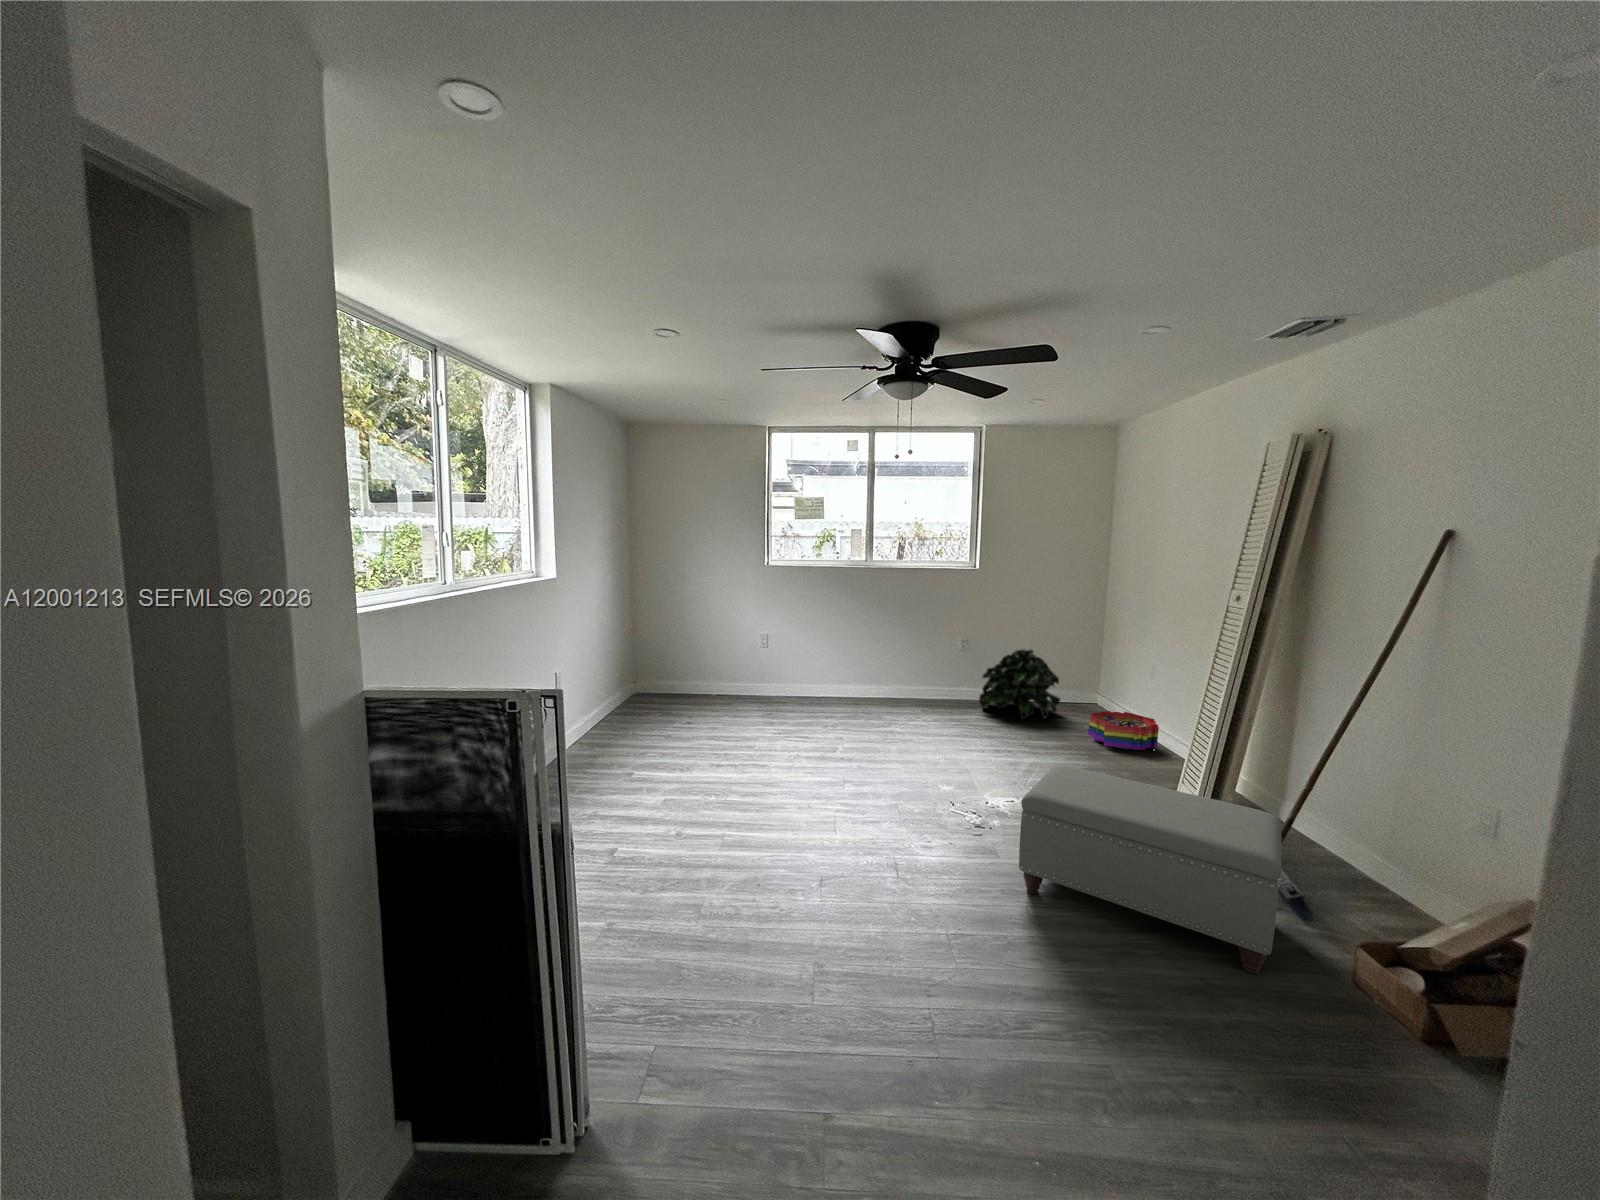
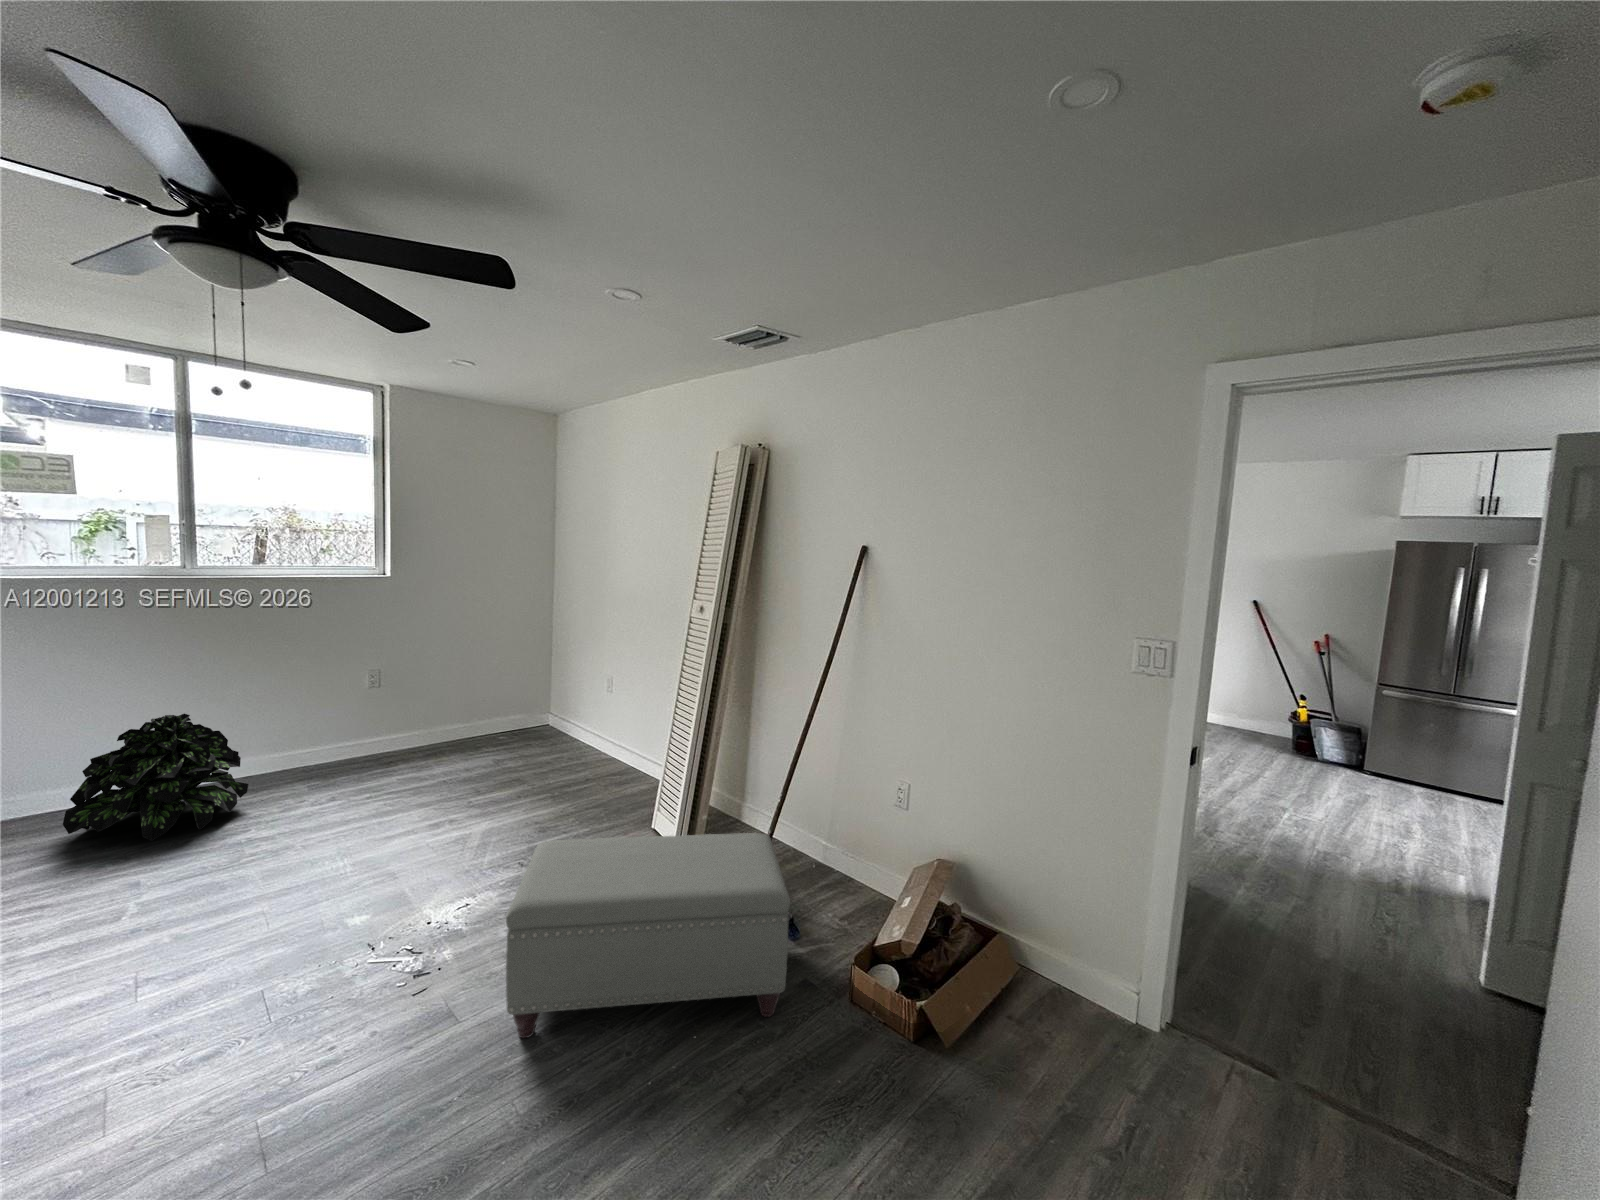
potted plant: present [979,649,1060,719] -> present [63,714,248,841]
storage bin: present [1088,711,1159,750] -> none [552,737,627,783]

